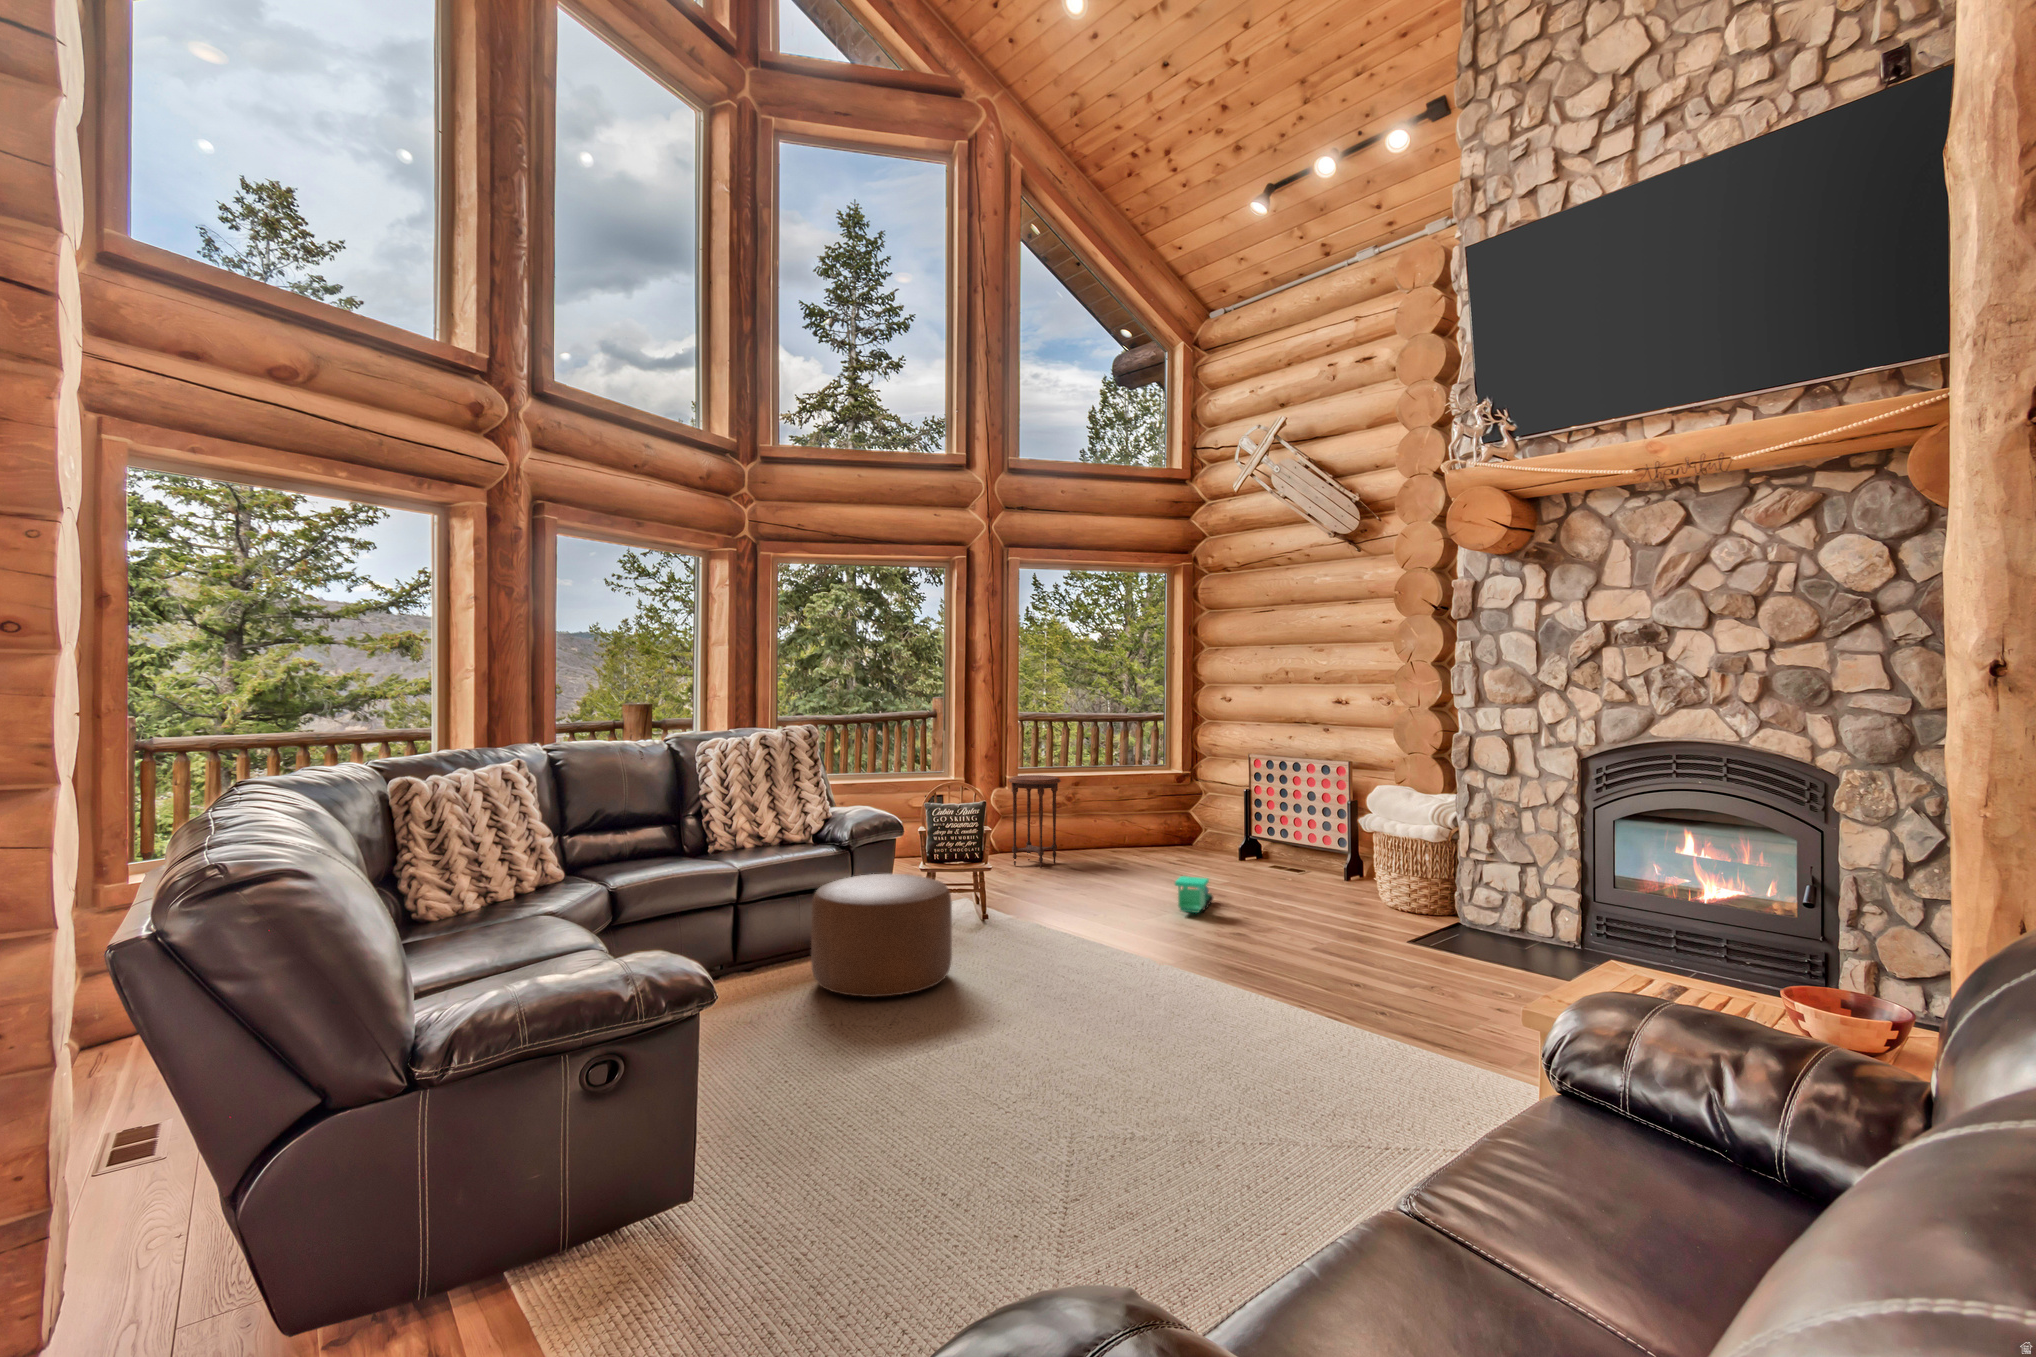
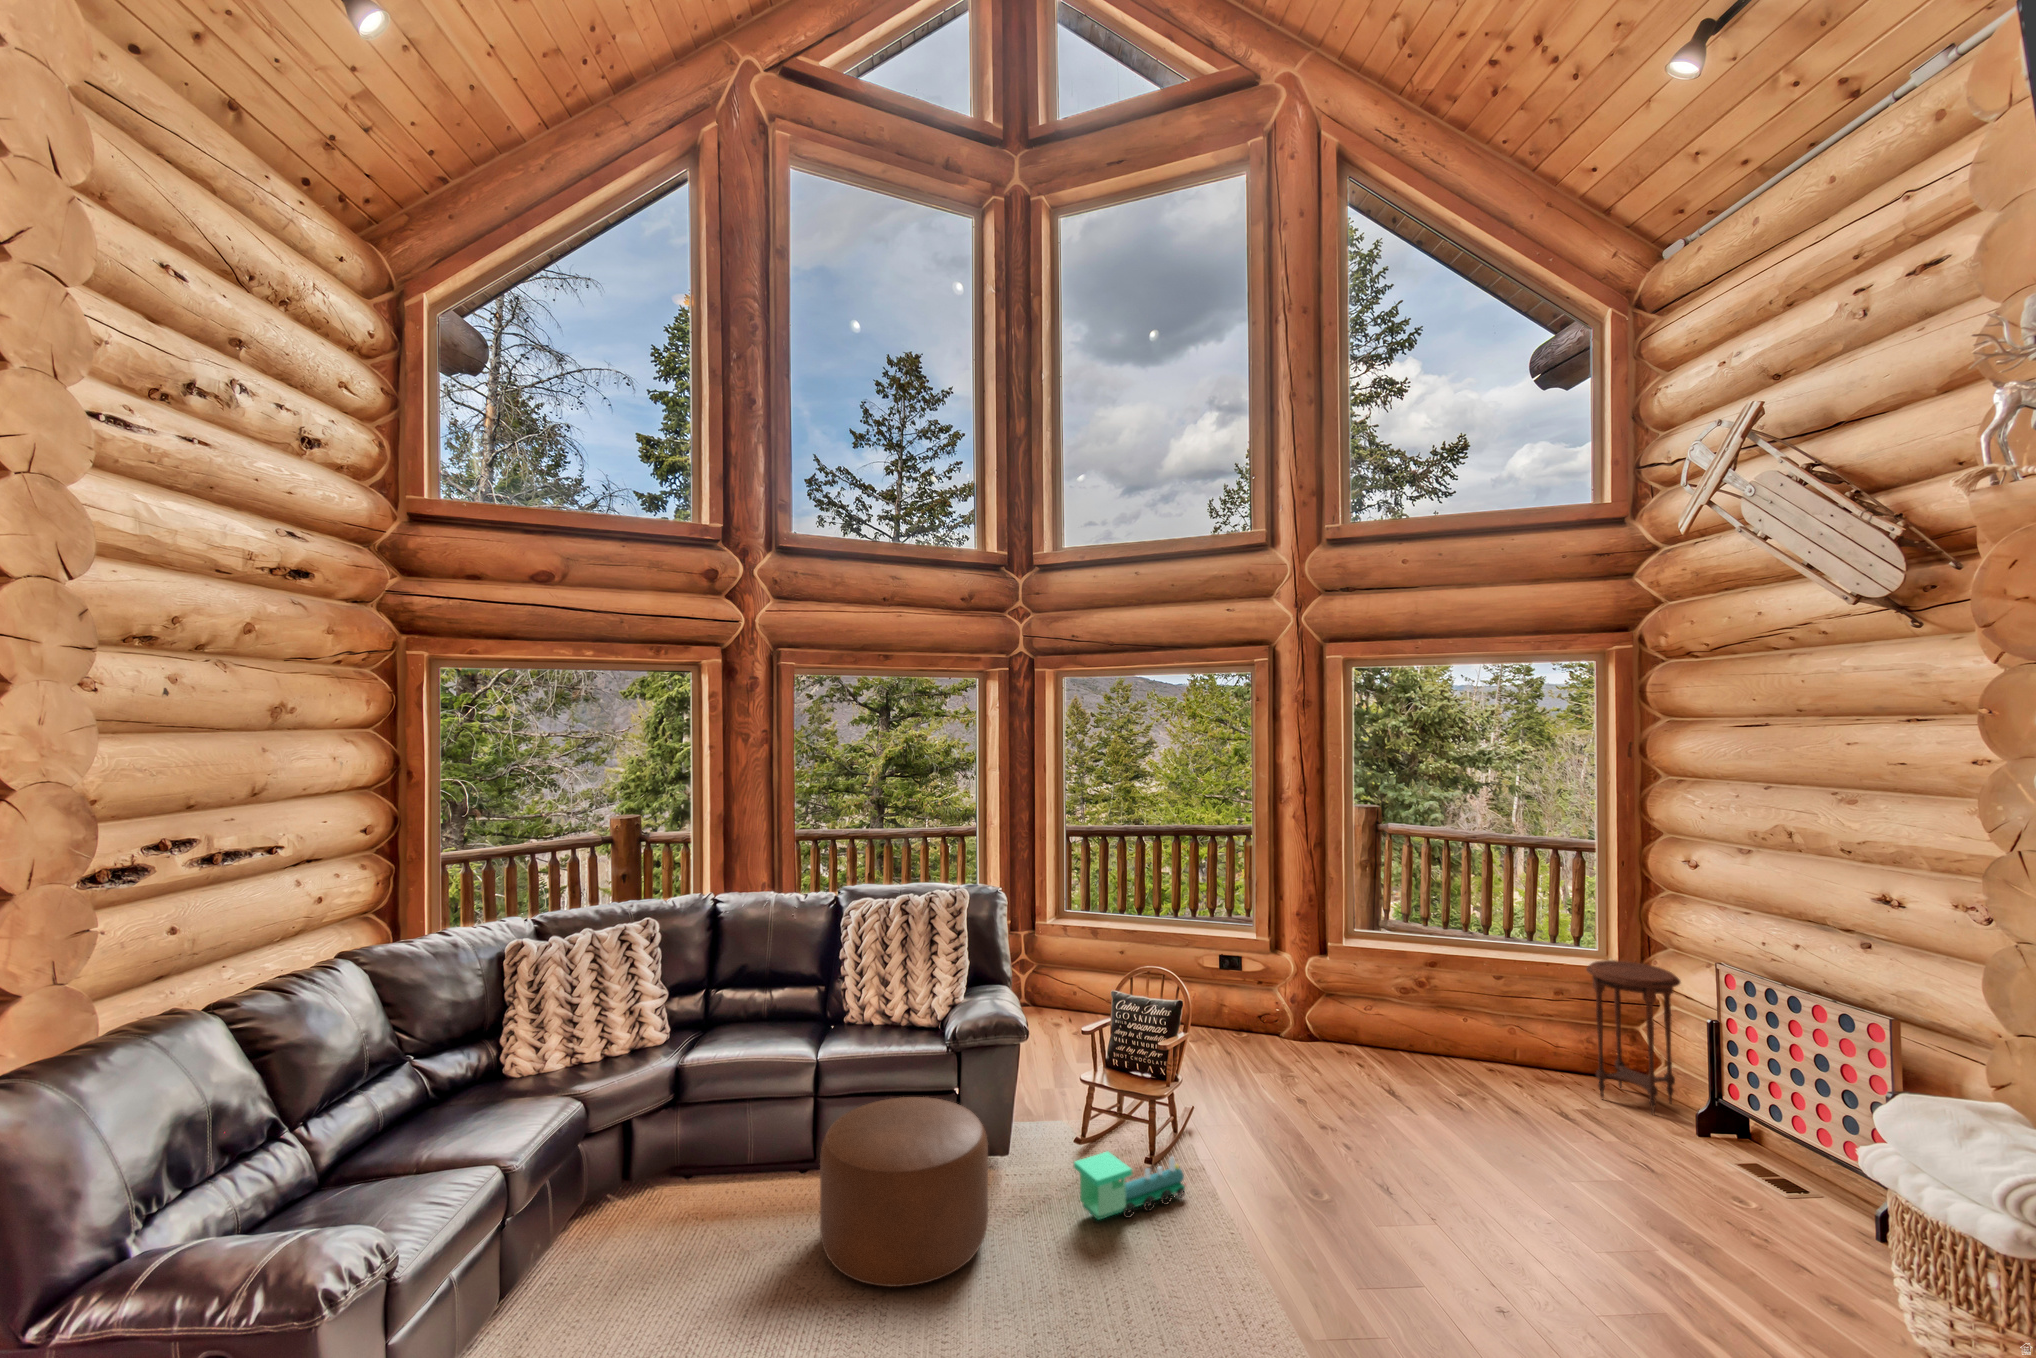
side table: present [1009,775,1061,868] -> present [1586,960,1680,1114]
toy train: present [1175,876,1213,913] -> present [1074,1151,1186,1220]

